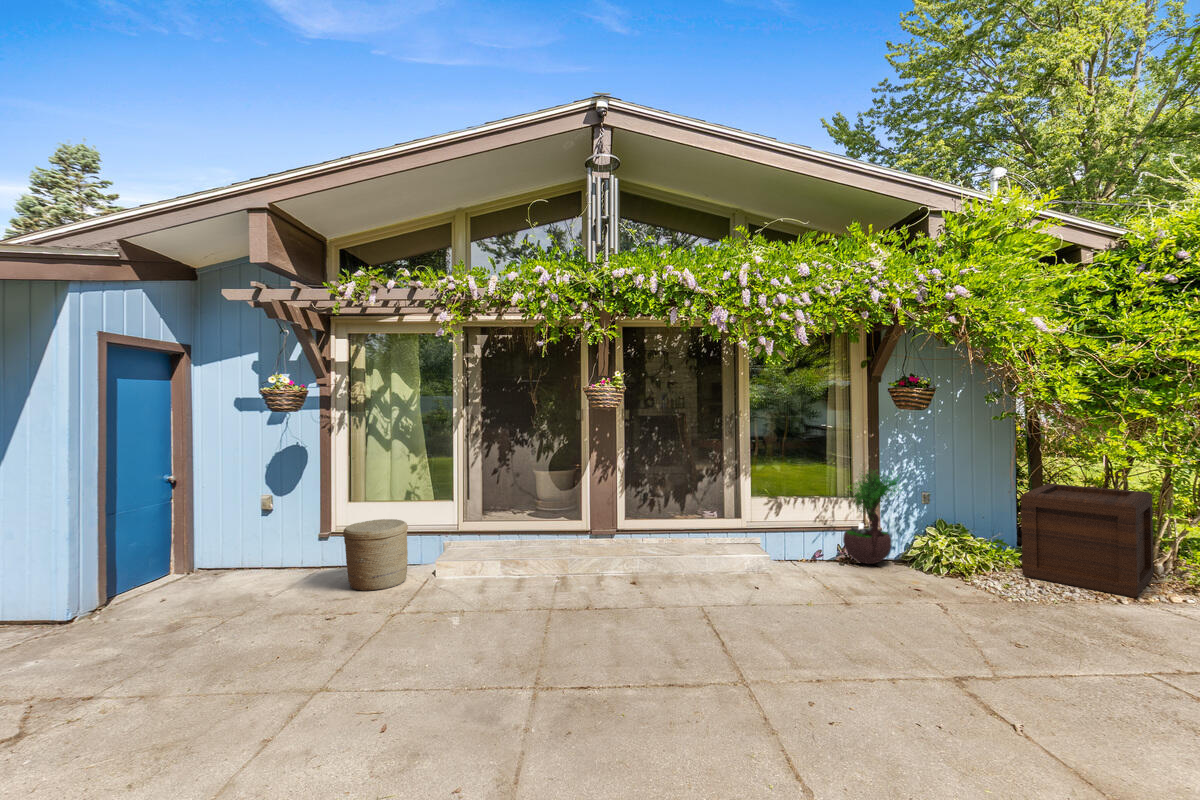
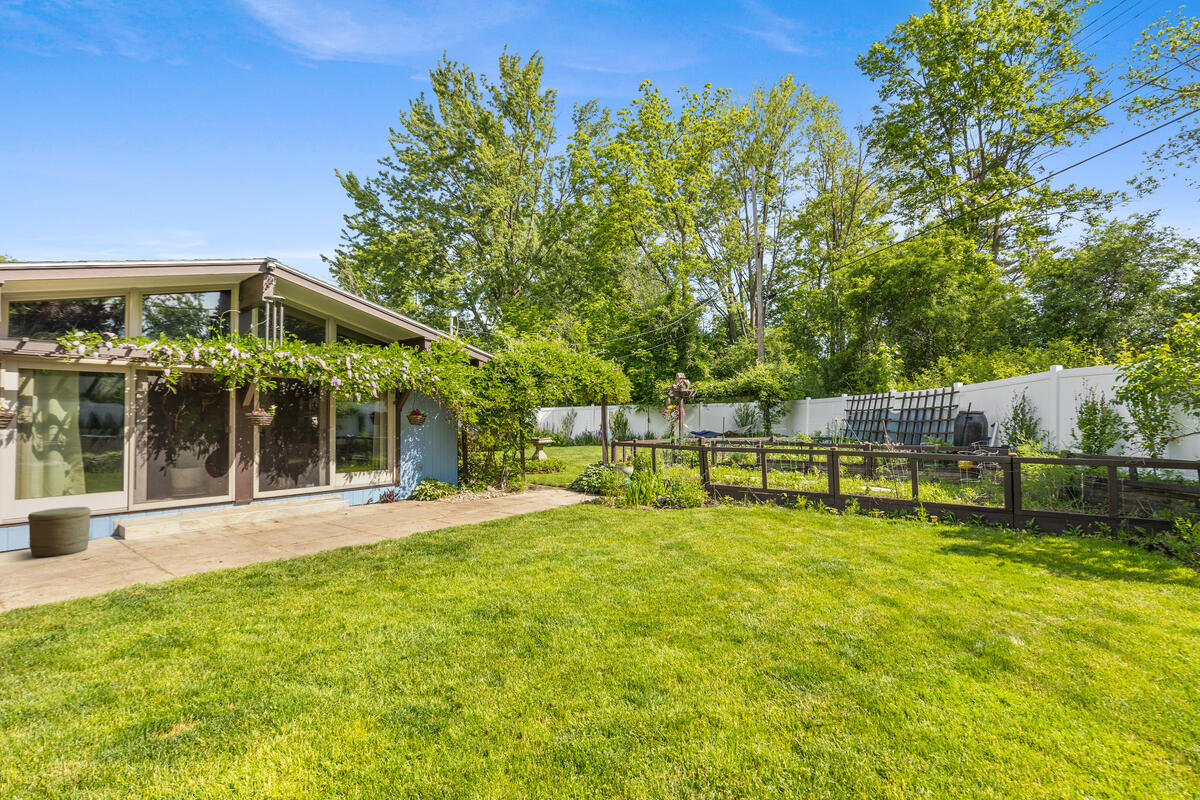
potted tree: present [843,471,901,564] -> none [384,452,413,500]
wooden crate: present [1021,484,1154,598] -> none [458,457,500,495]

